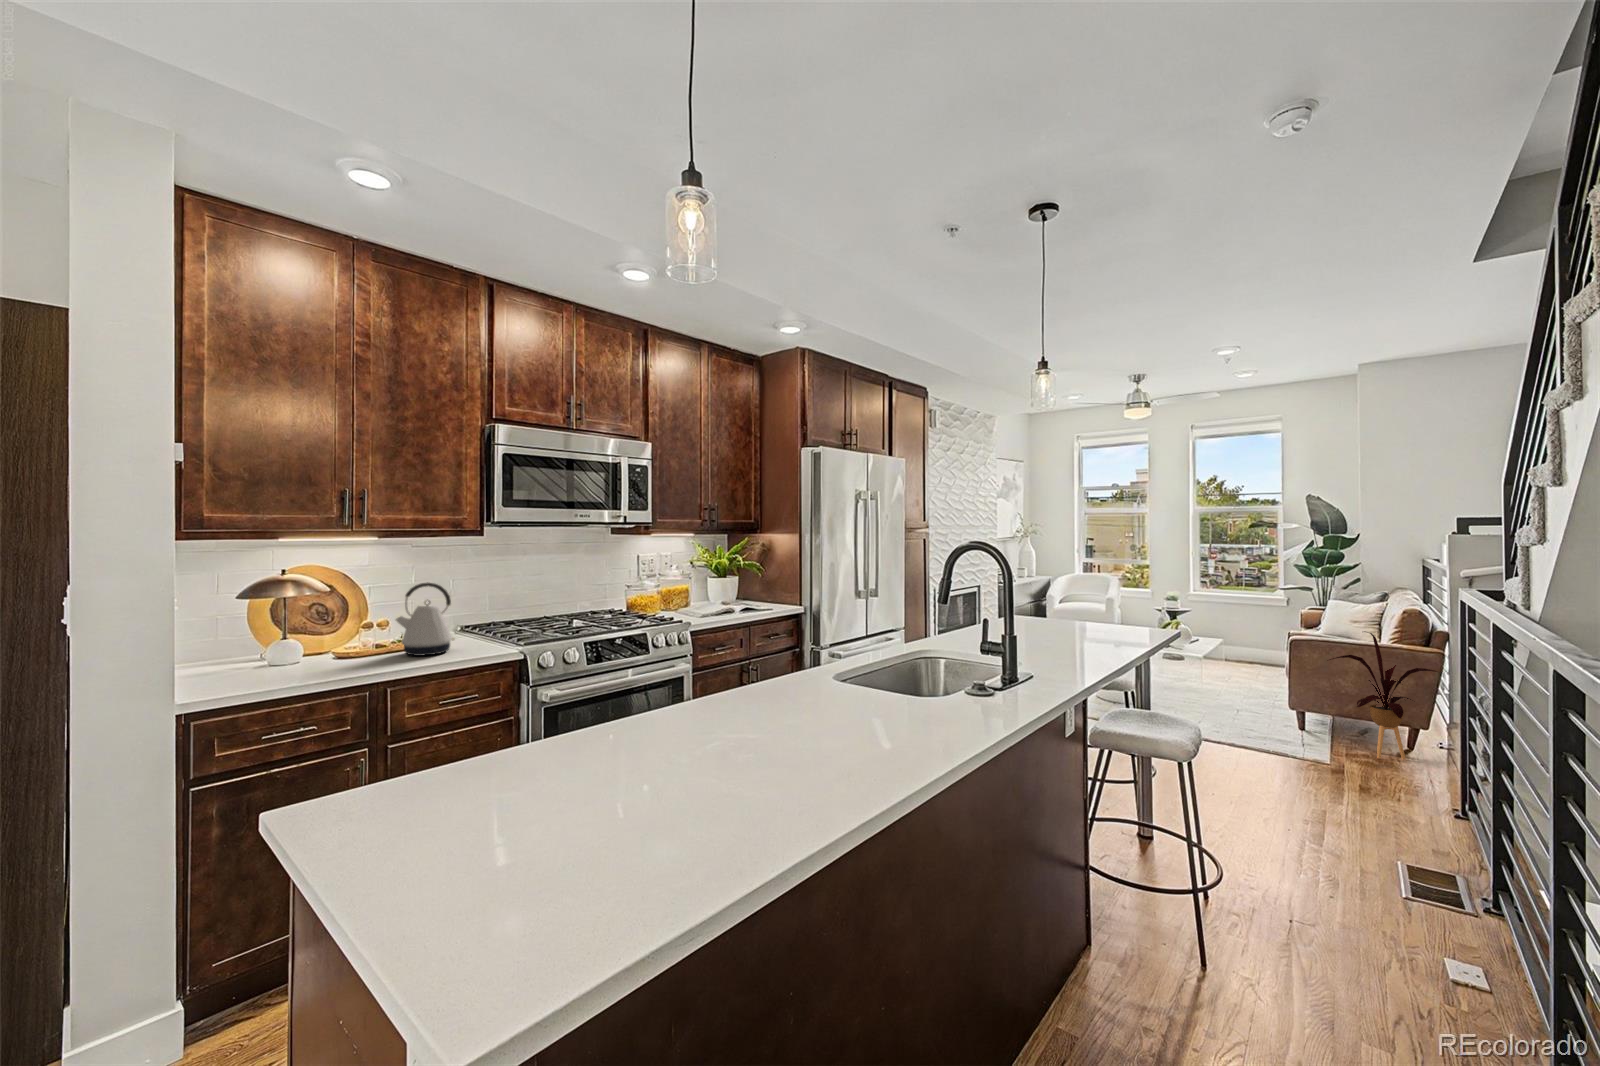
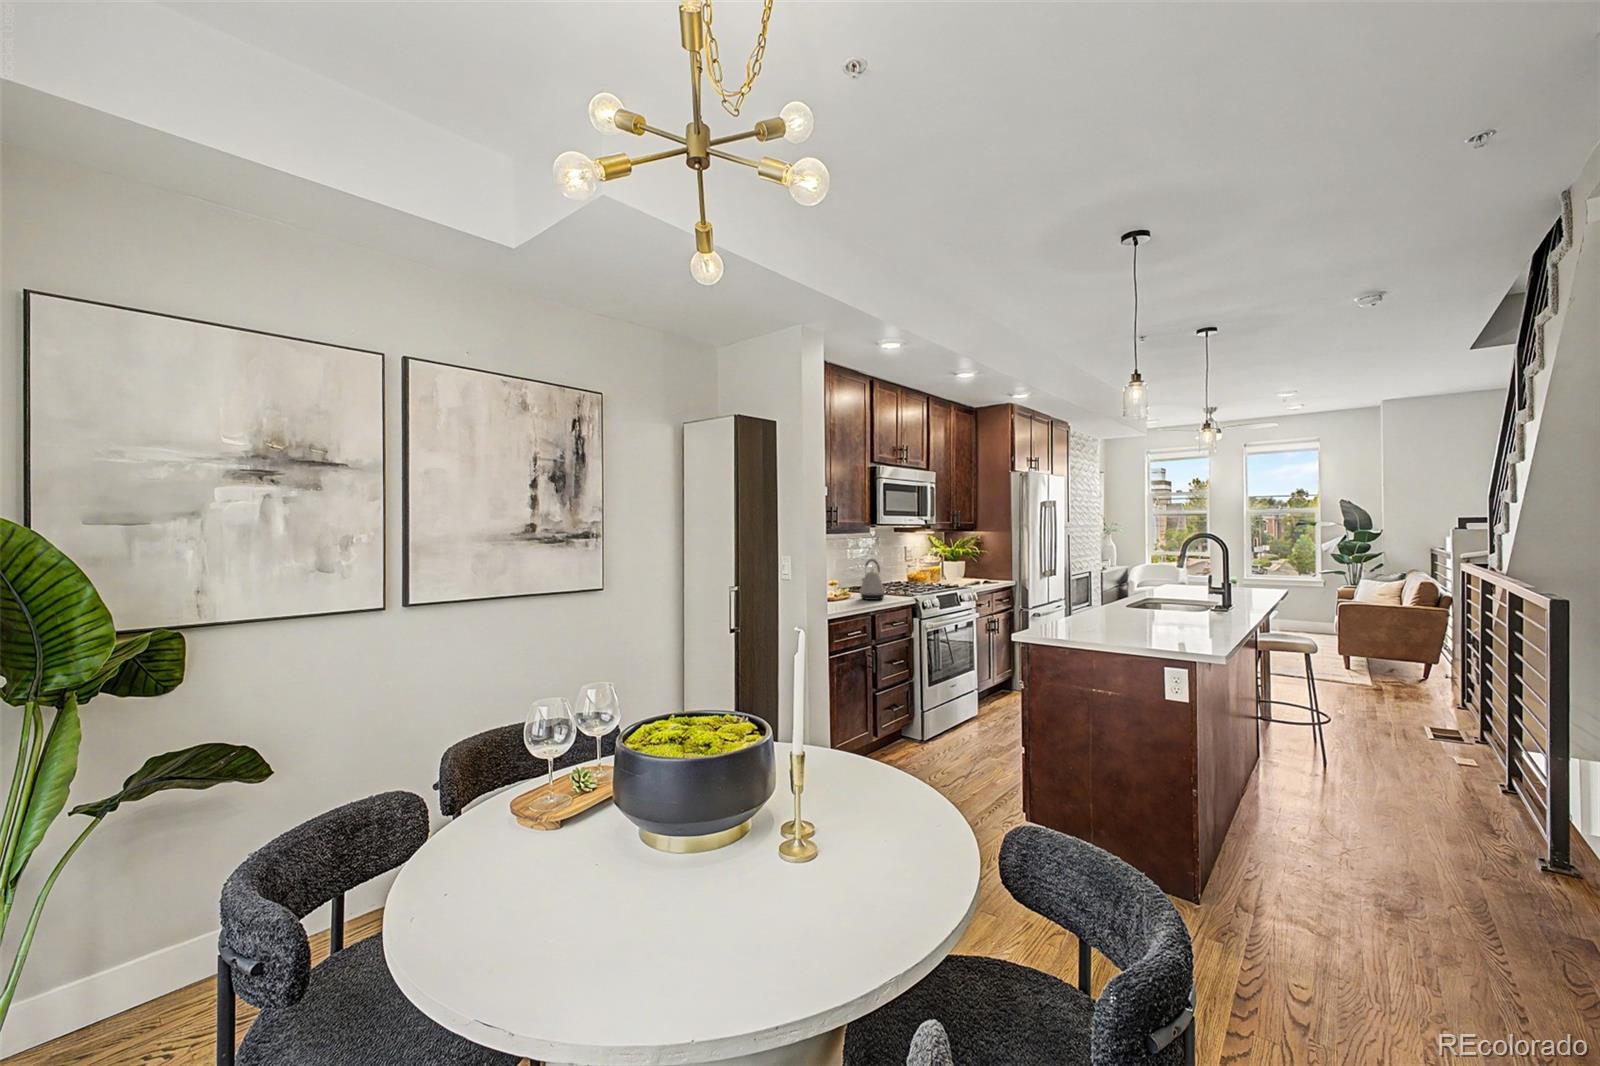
house plant: present [1329,631,1437,759] -> none [1368,596,1446,682]

